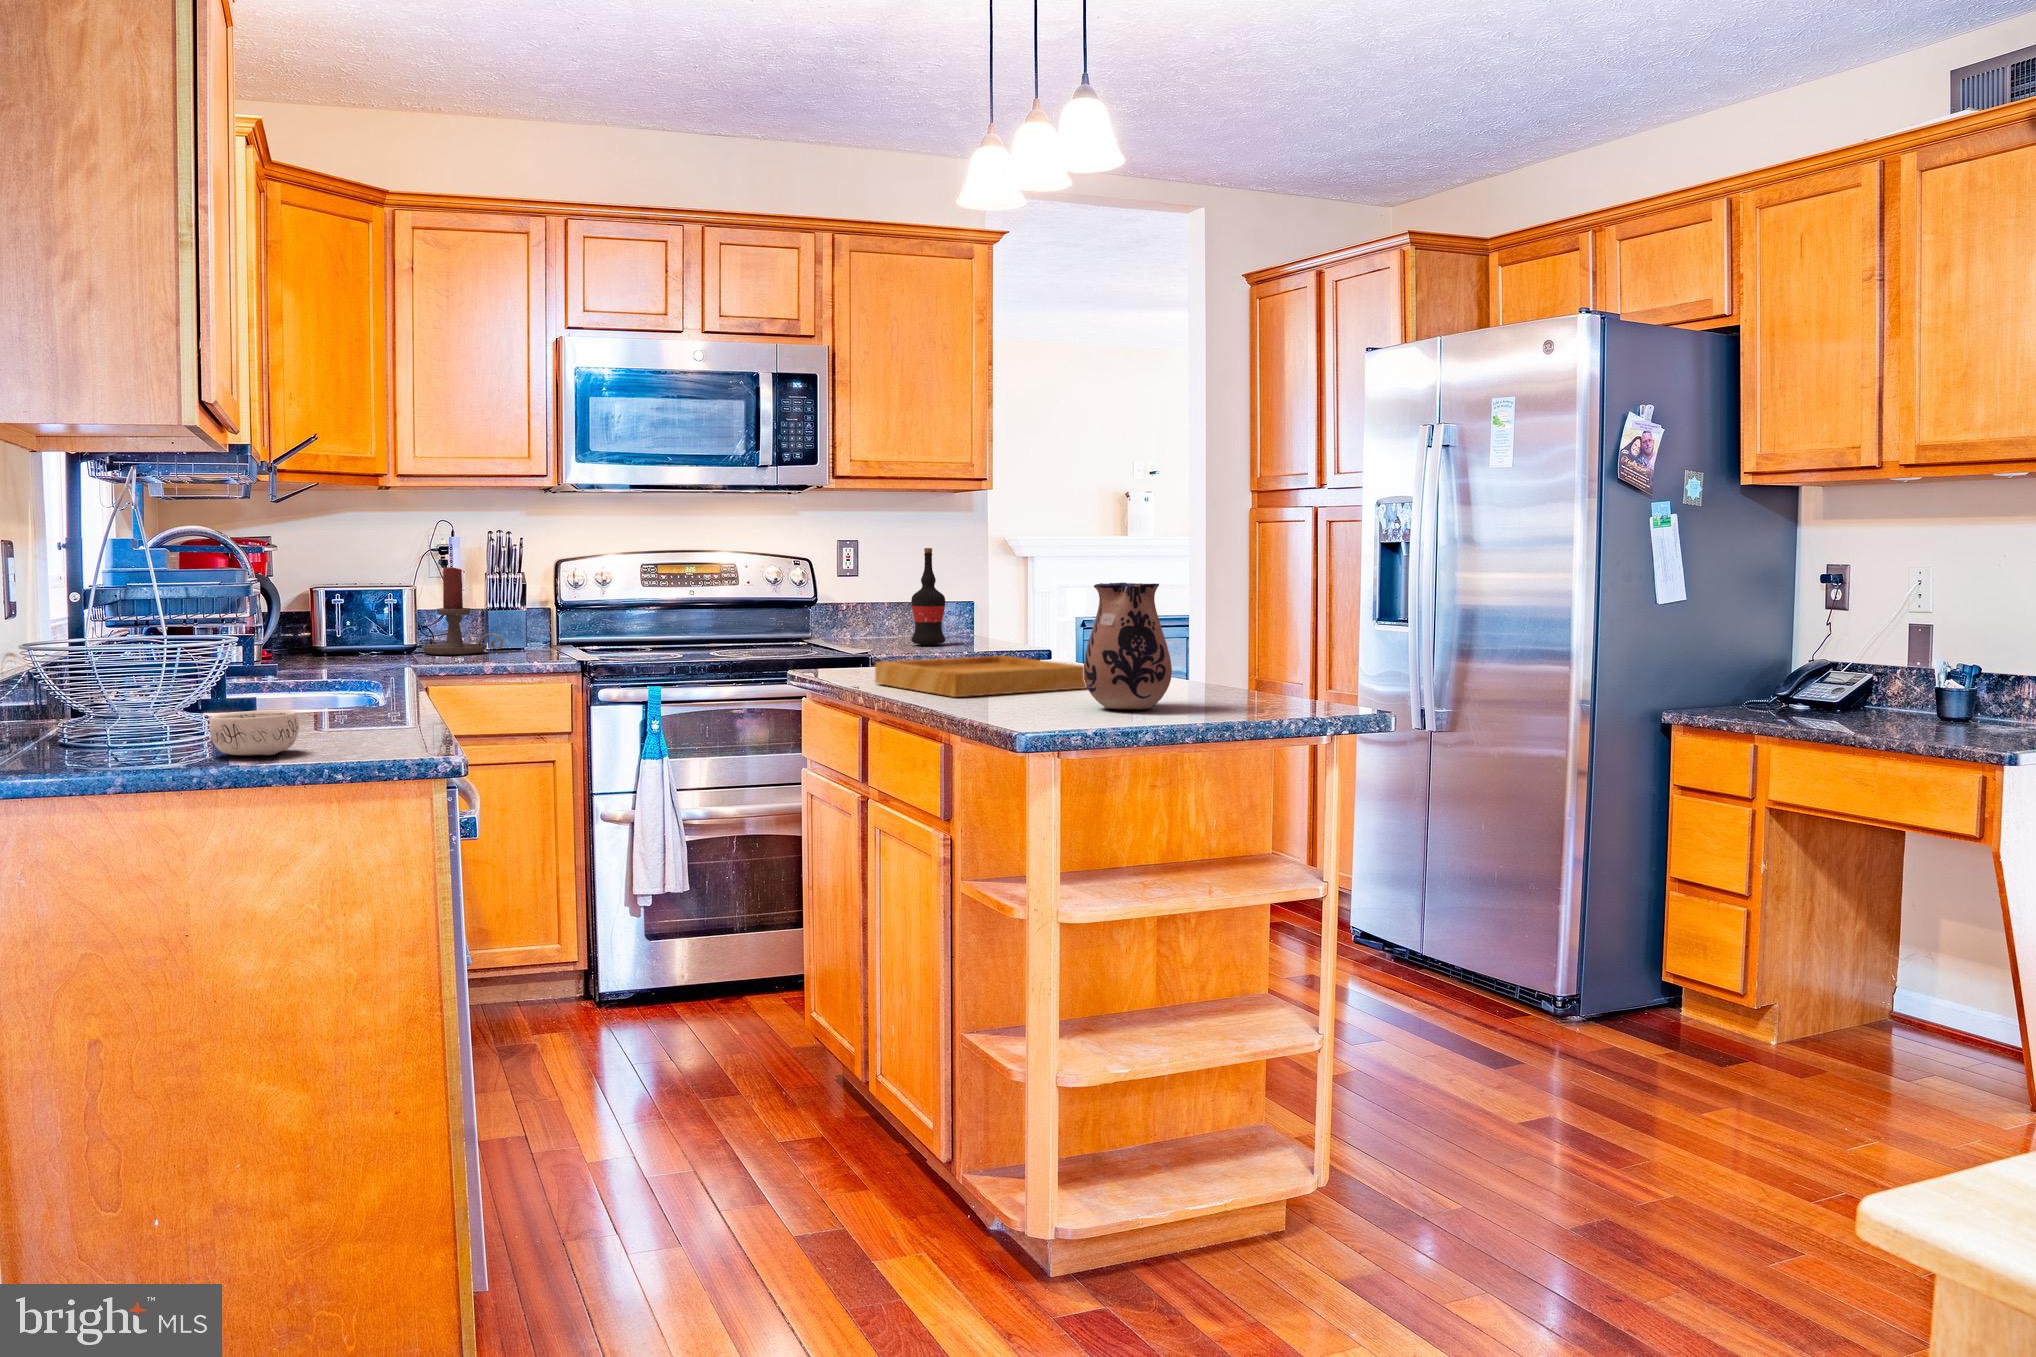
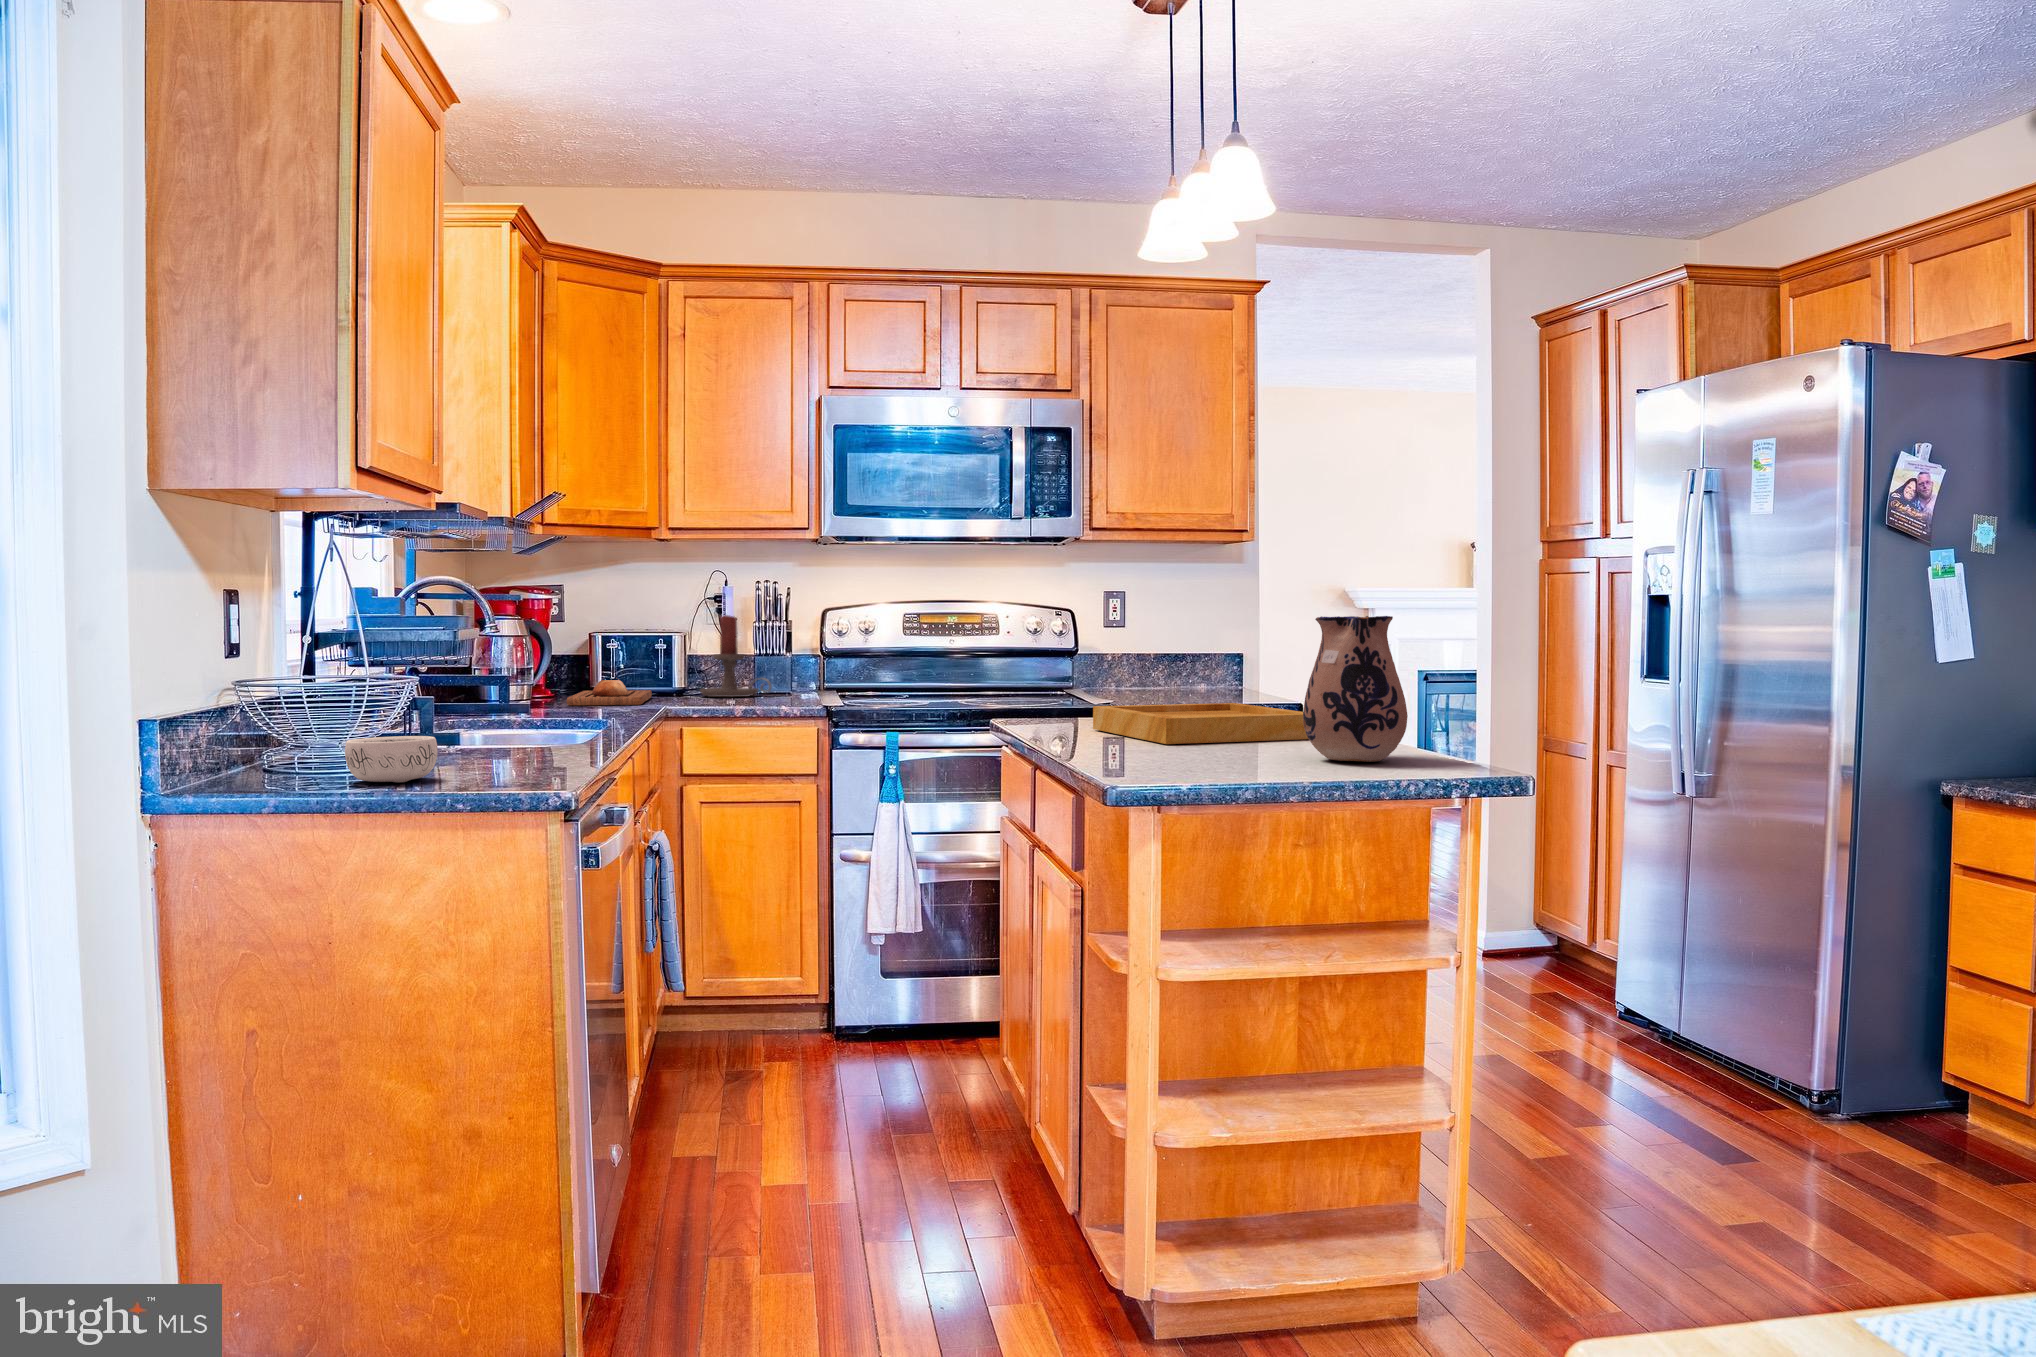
wine bottle: present [911,548,945,645] -> none [1164,598,1199,696]
bread loaf: none [288,636,372,668] -> present [567,680,652,705]

